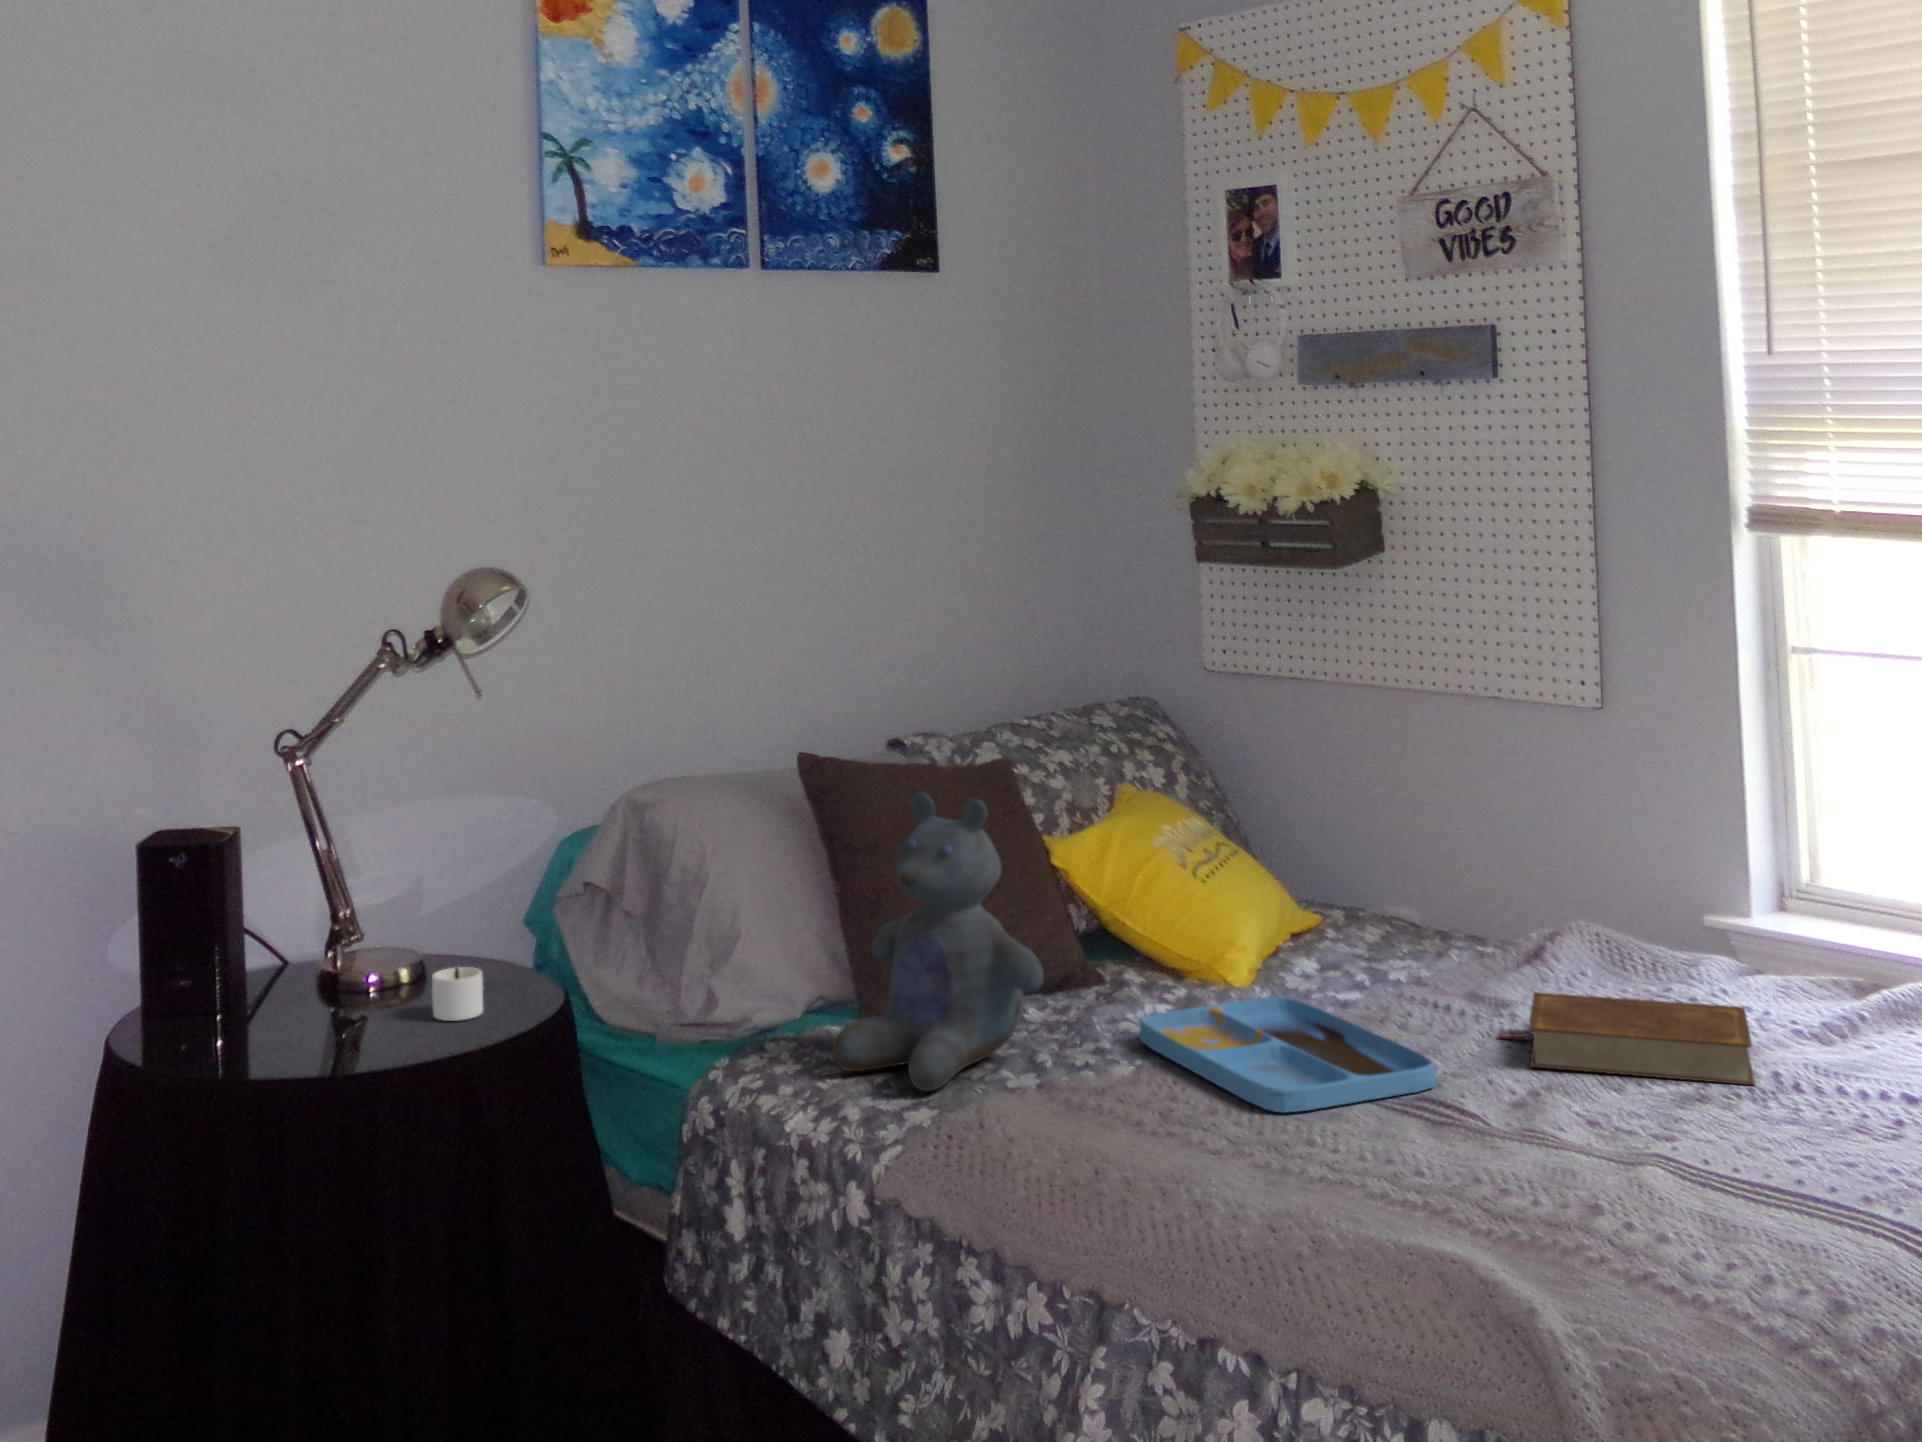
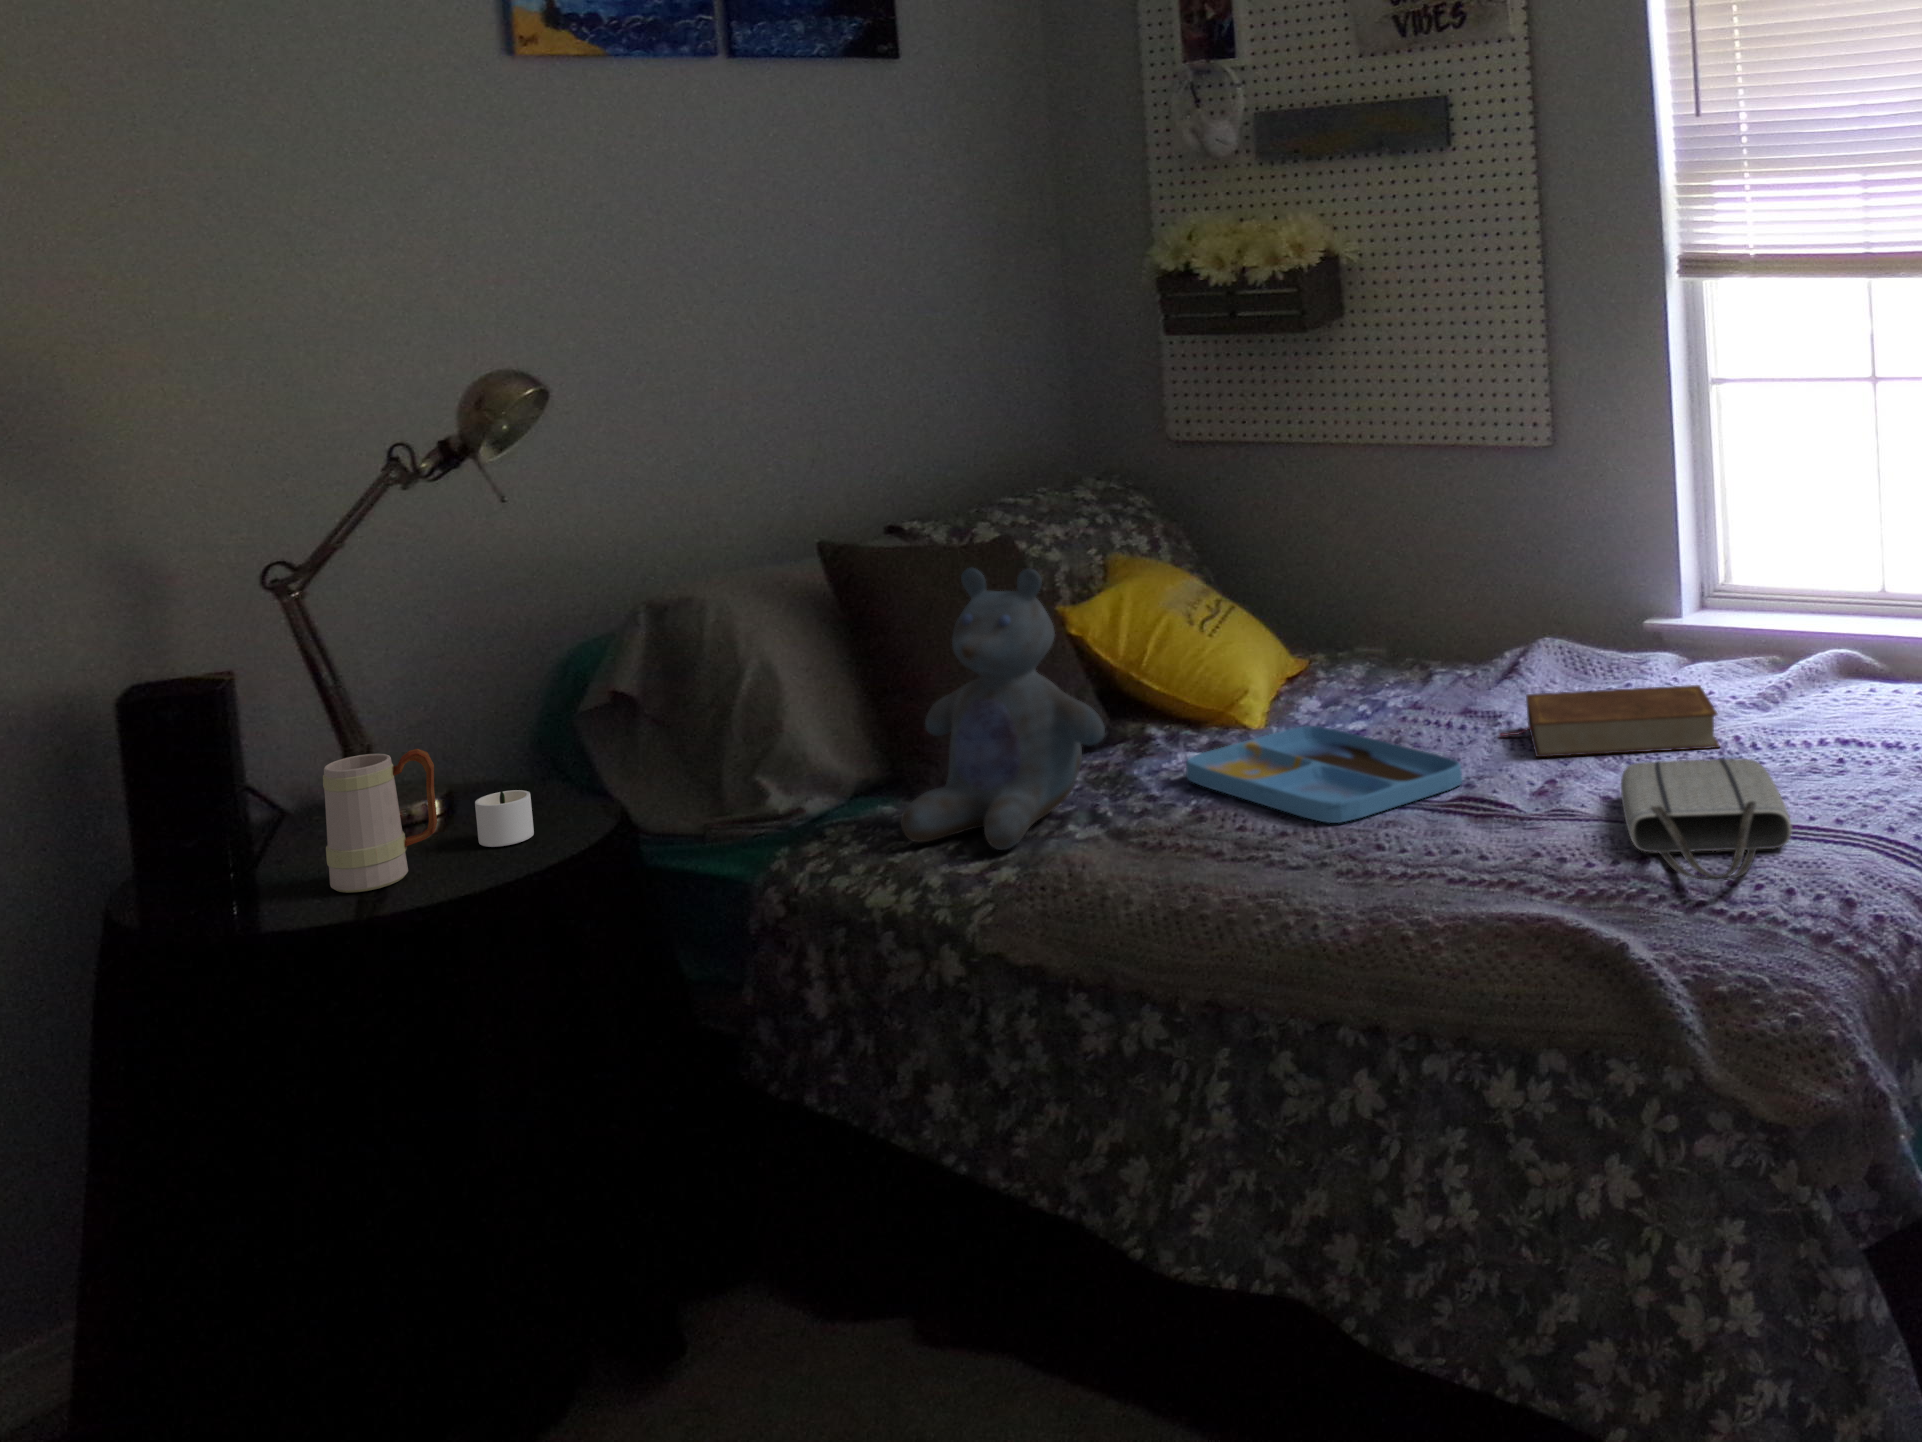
mug: none [292,918,391,1049] -> present [323,749,437,893]
tote bag: none [1596,1092,1796,1250] -> present [1621,758,1792,880]

